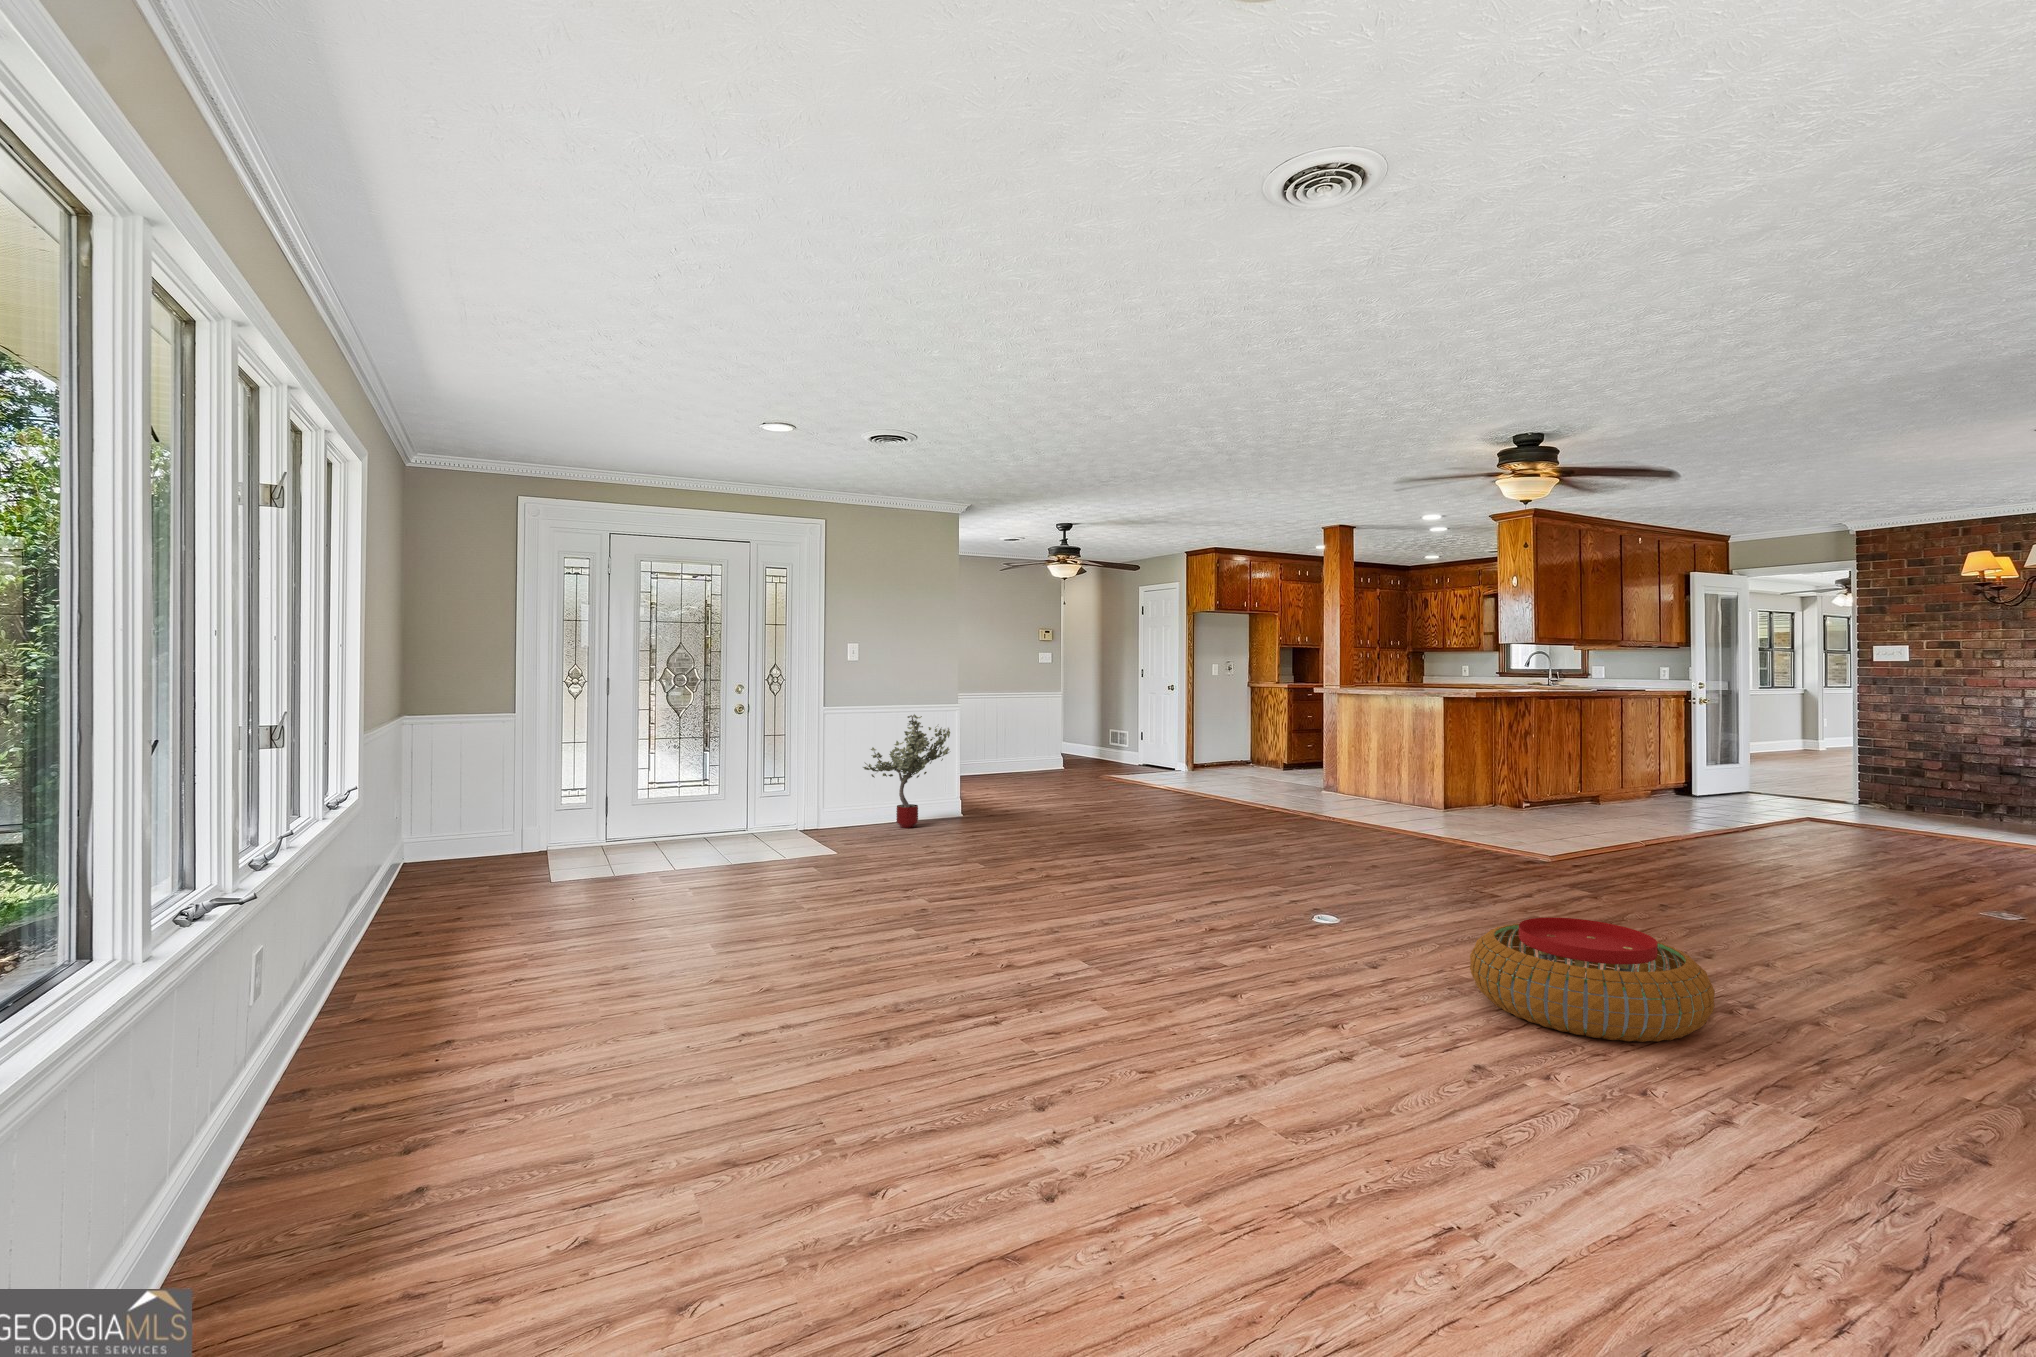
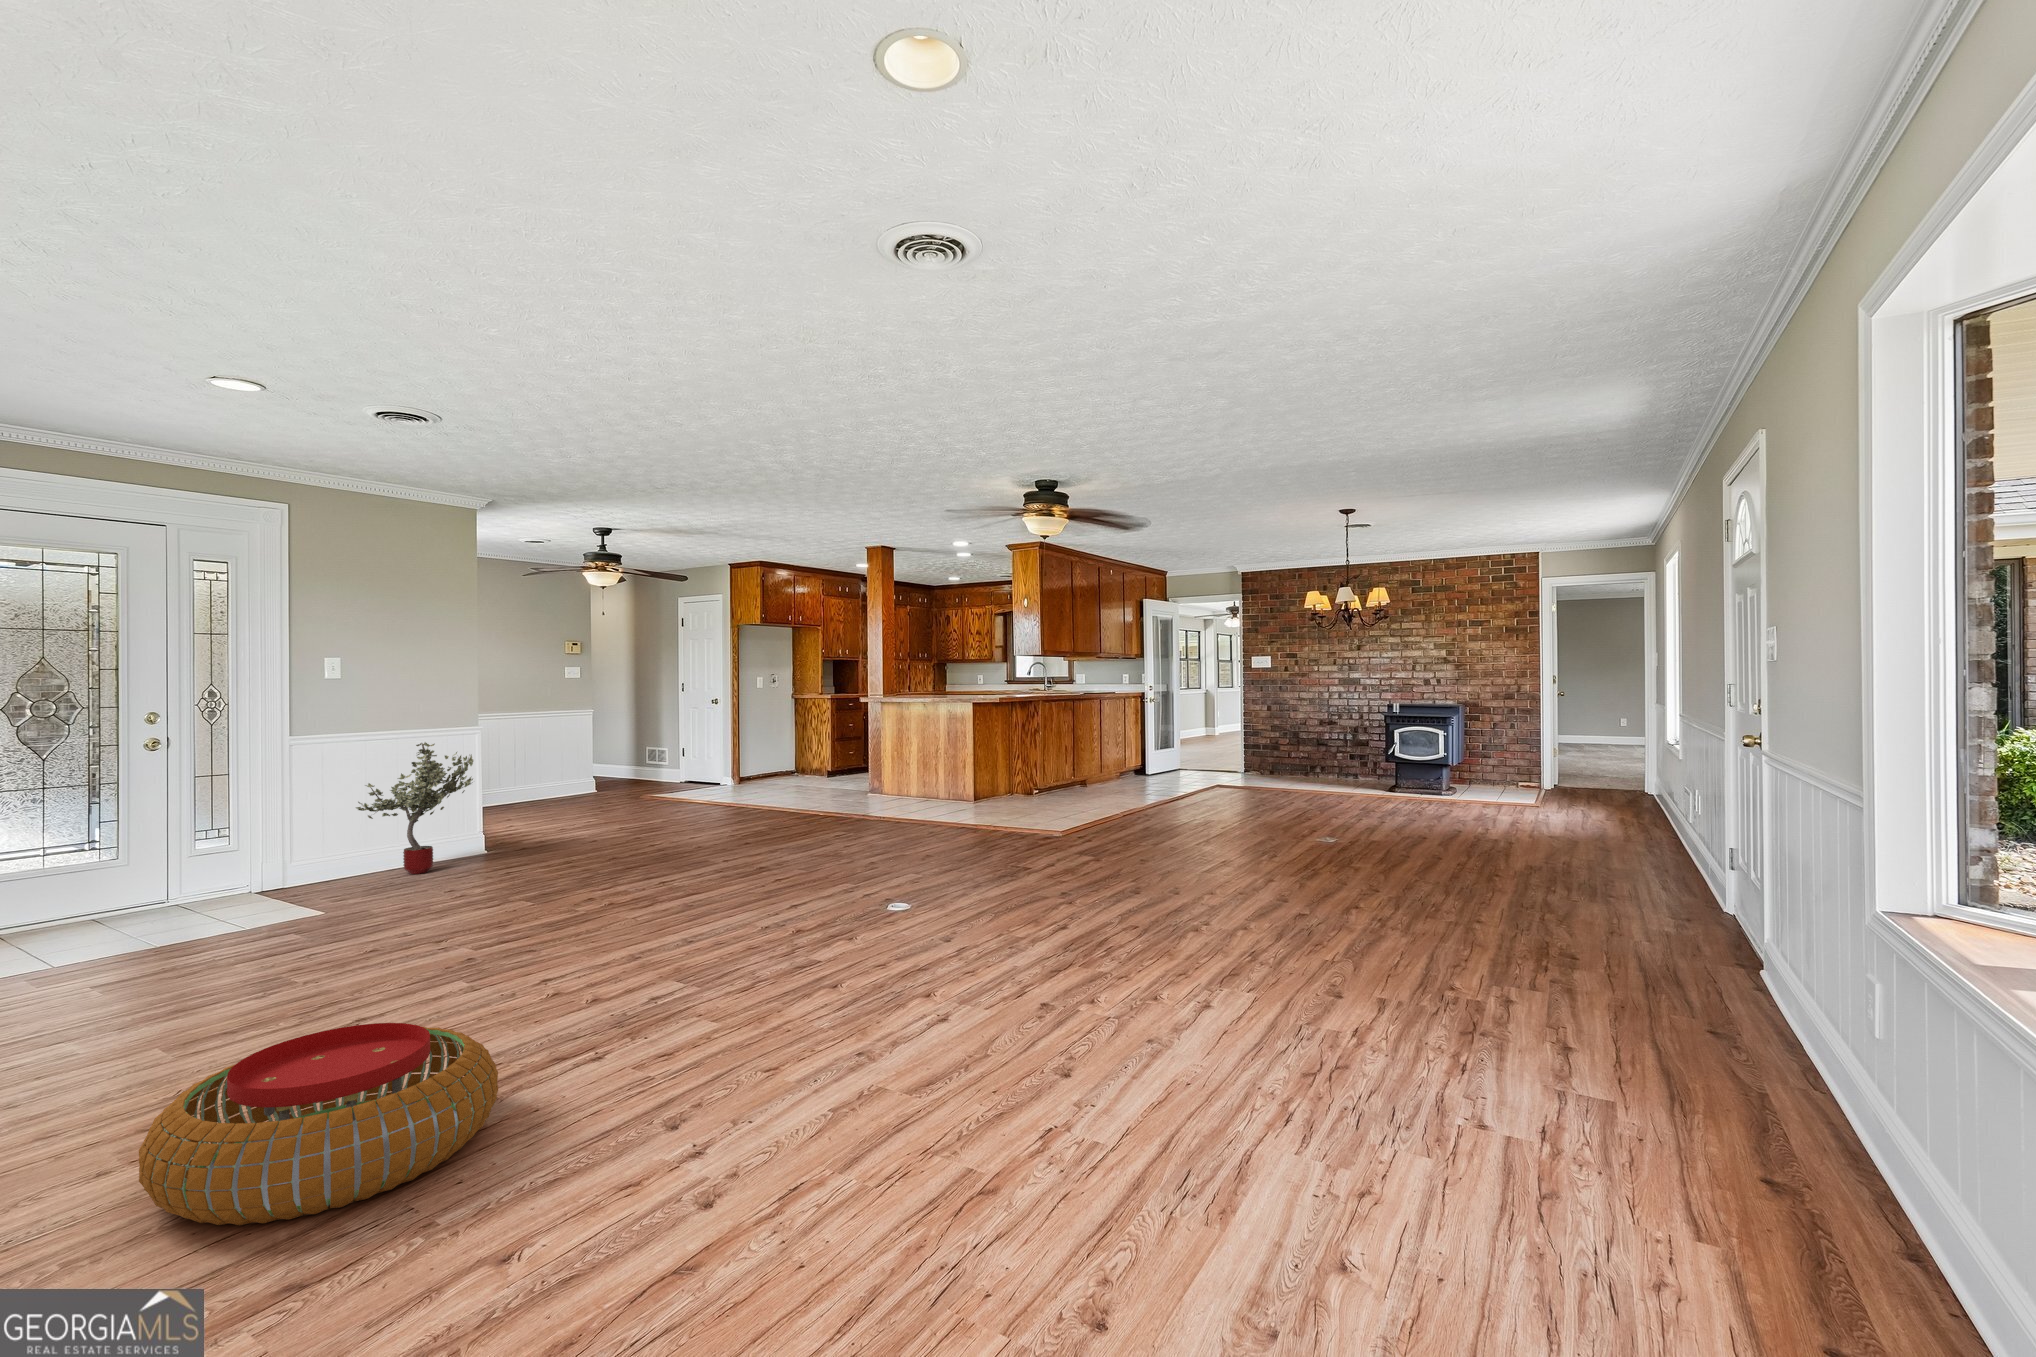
pouf: present [1470,917,1715,1042] -> present [139,1023,498,1225]

